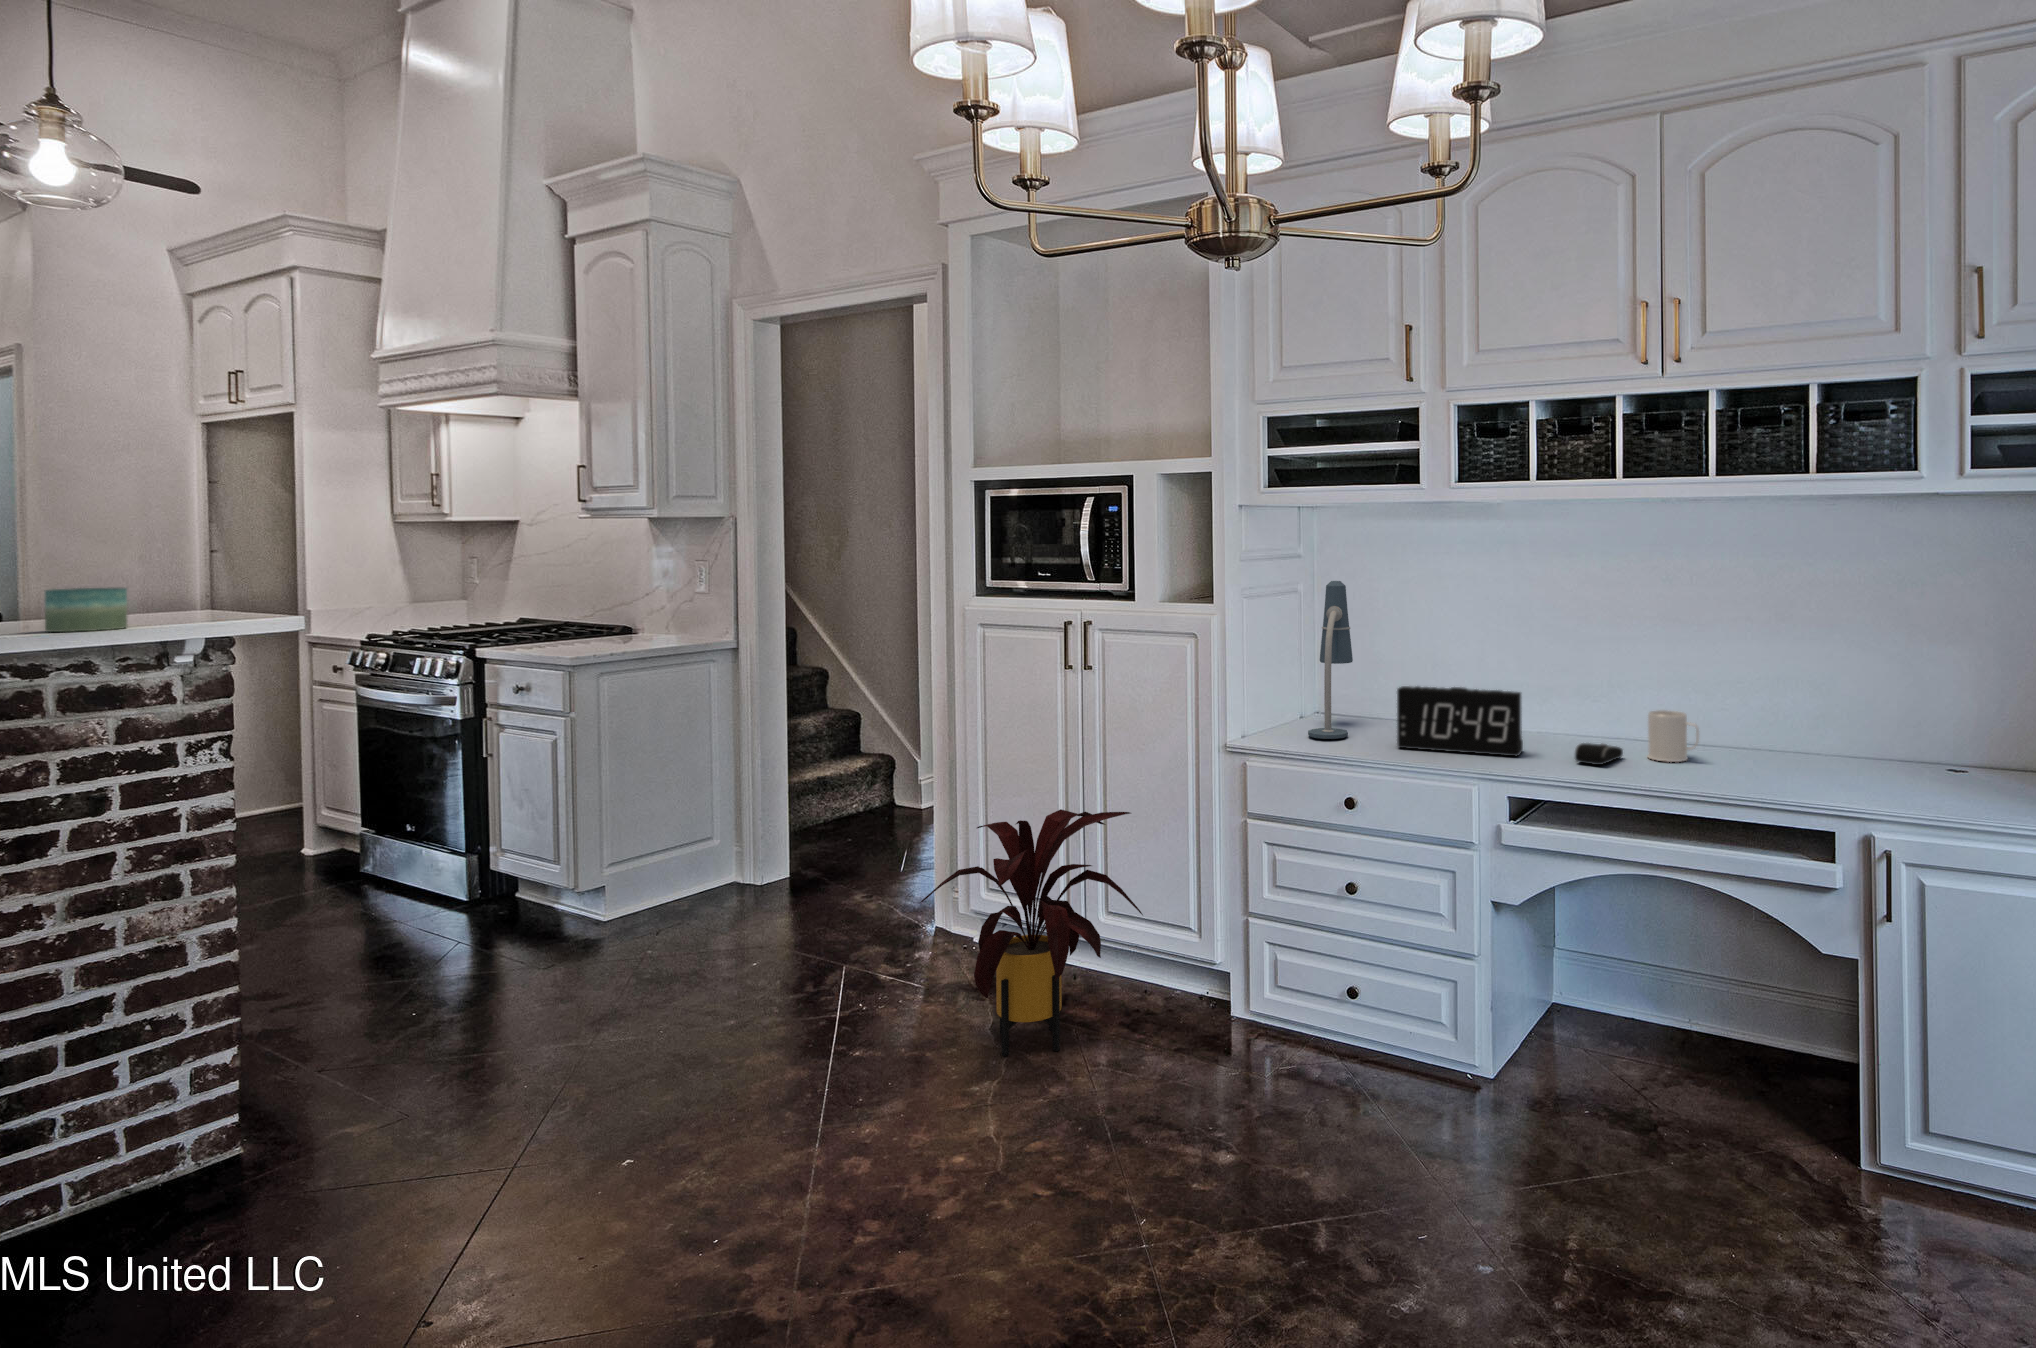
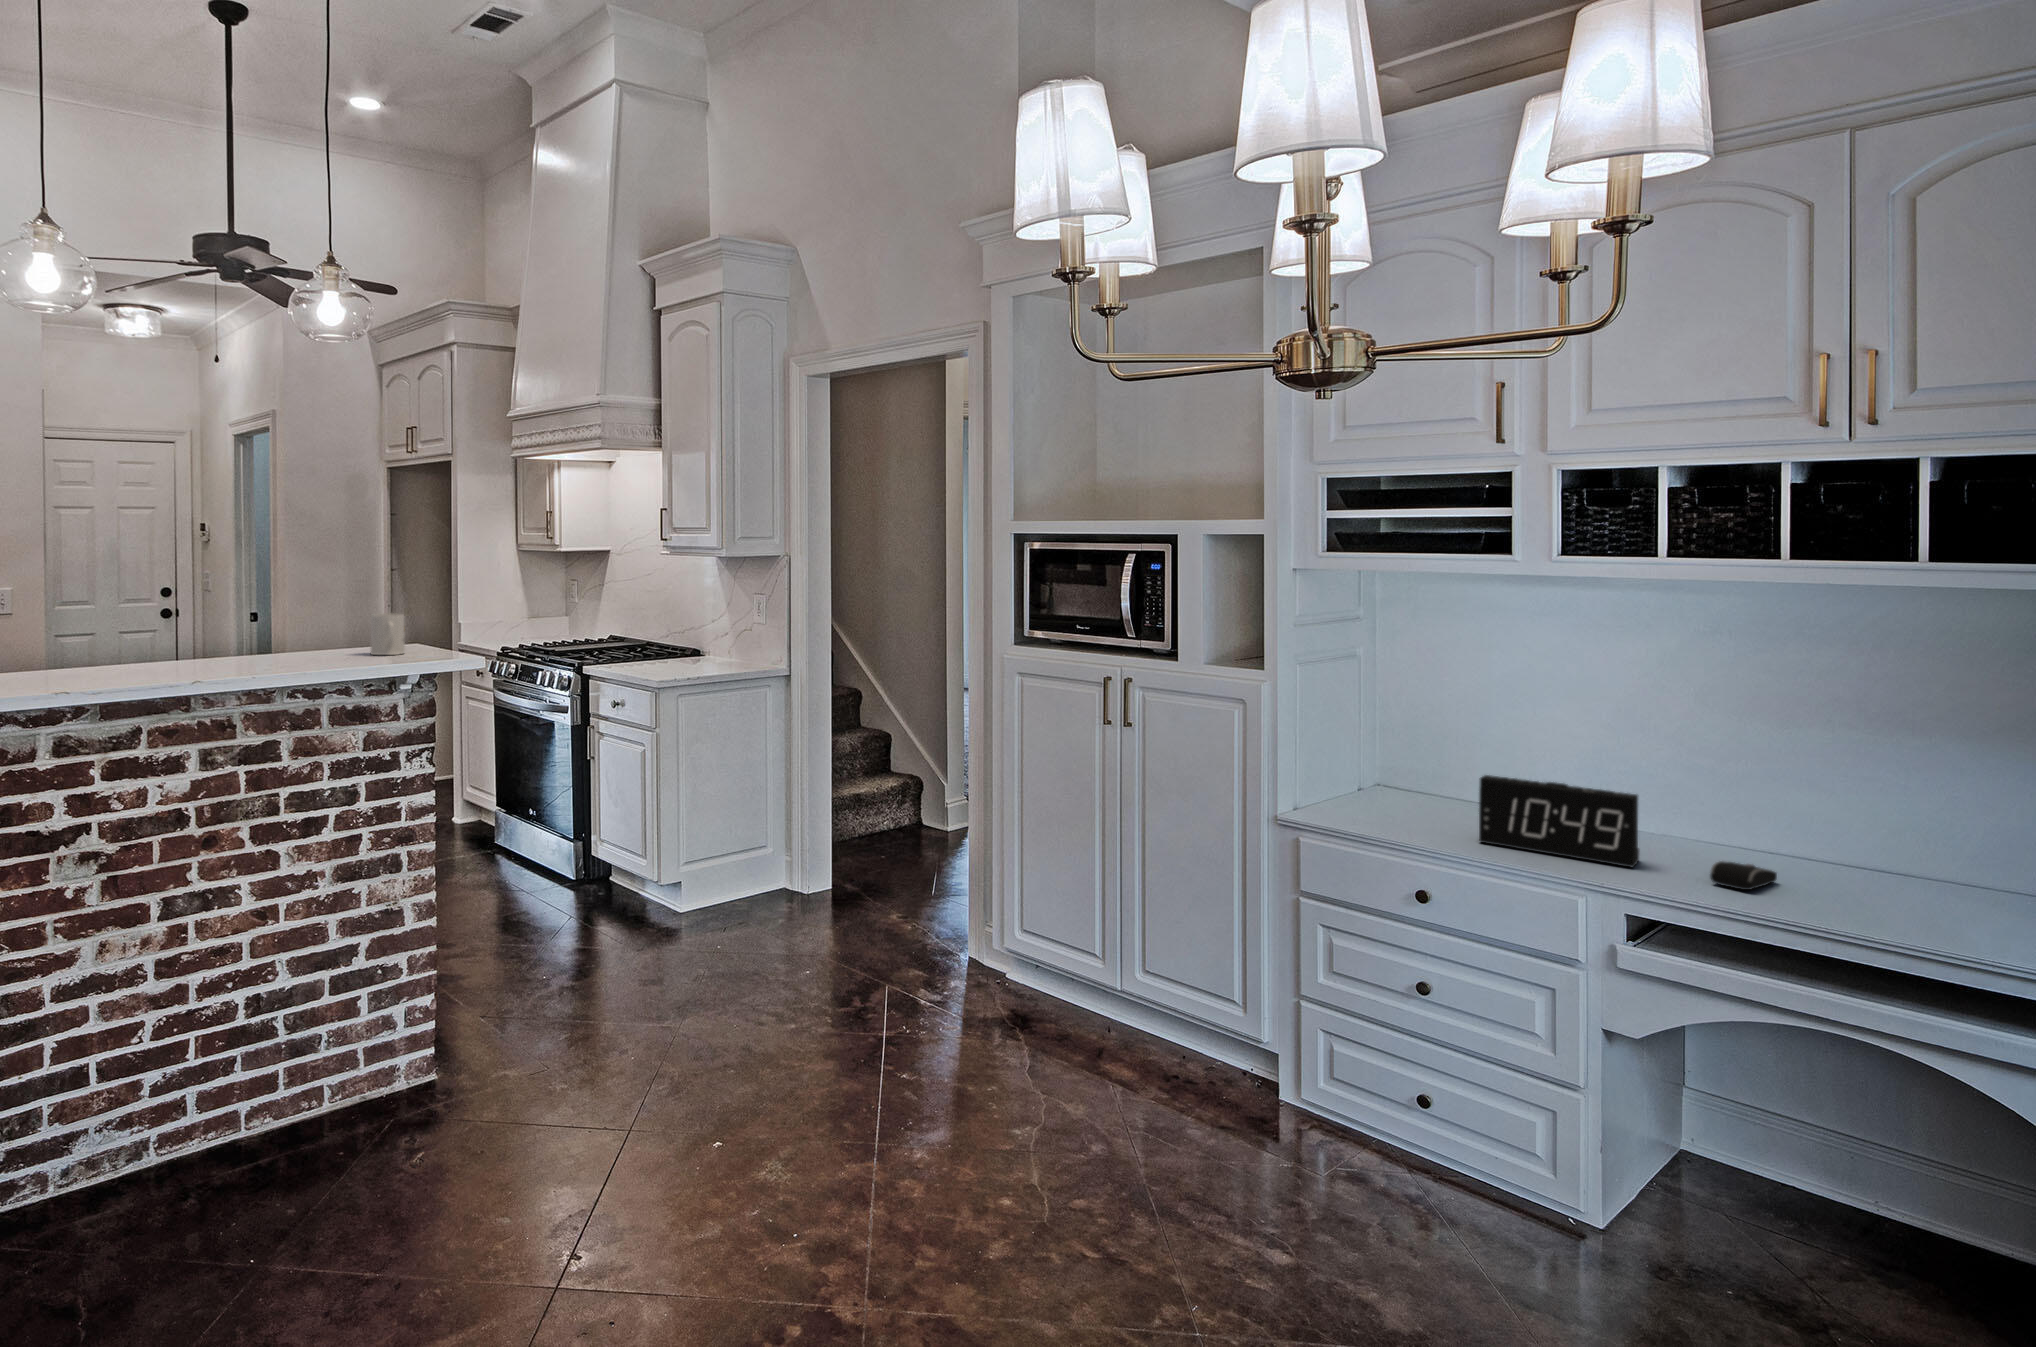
desk lamp: present [1308,581,1353,739] -> none [1371,652,1421,824]
candle: present [45,588,127,632] -> none [321,628,371,663]
mug: present [1648,710,1699,762] -> present [371,613,405,655]
house plant: present [921,809,1143,1056] -> none [966,866,1187,1107]

